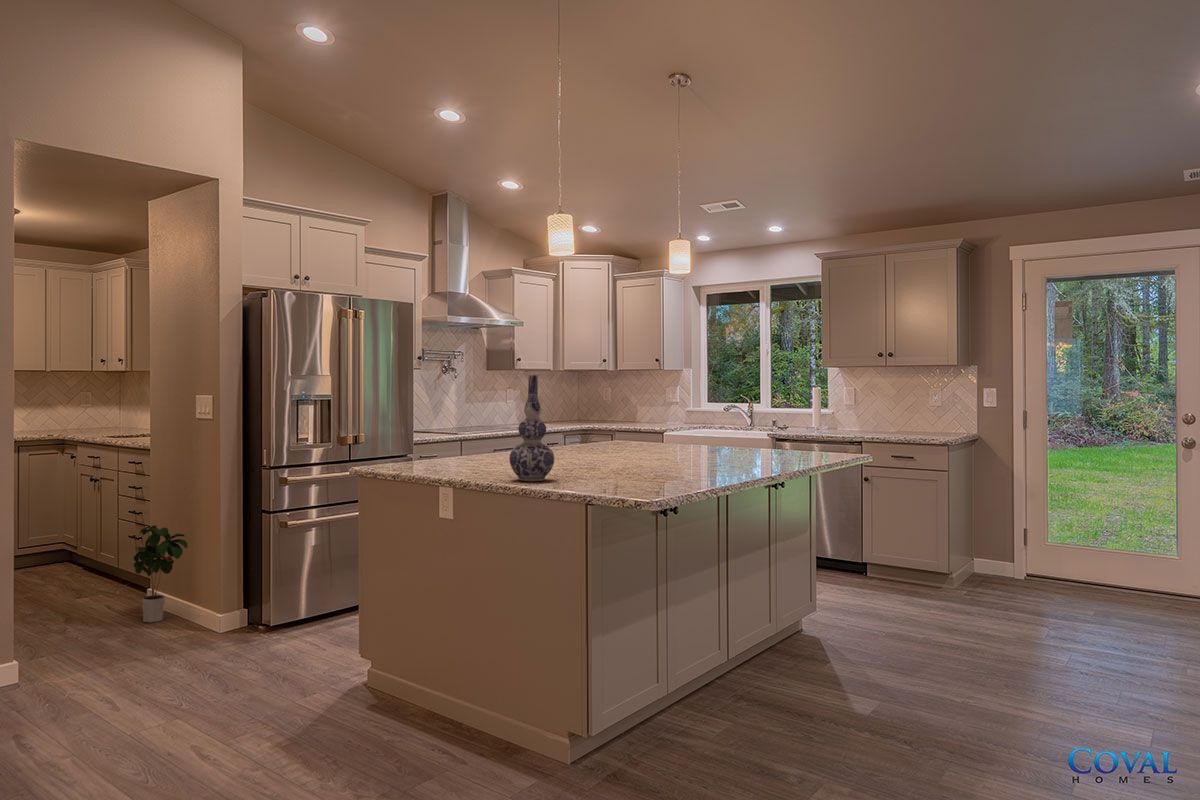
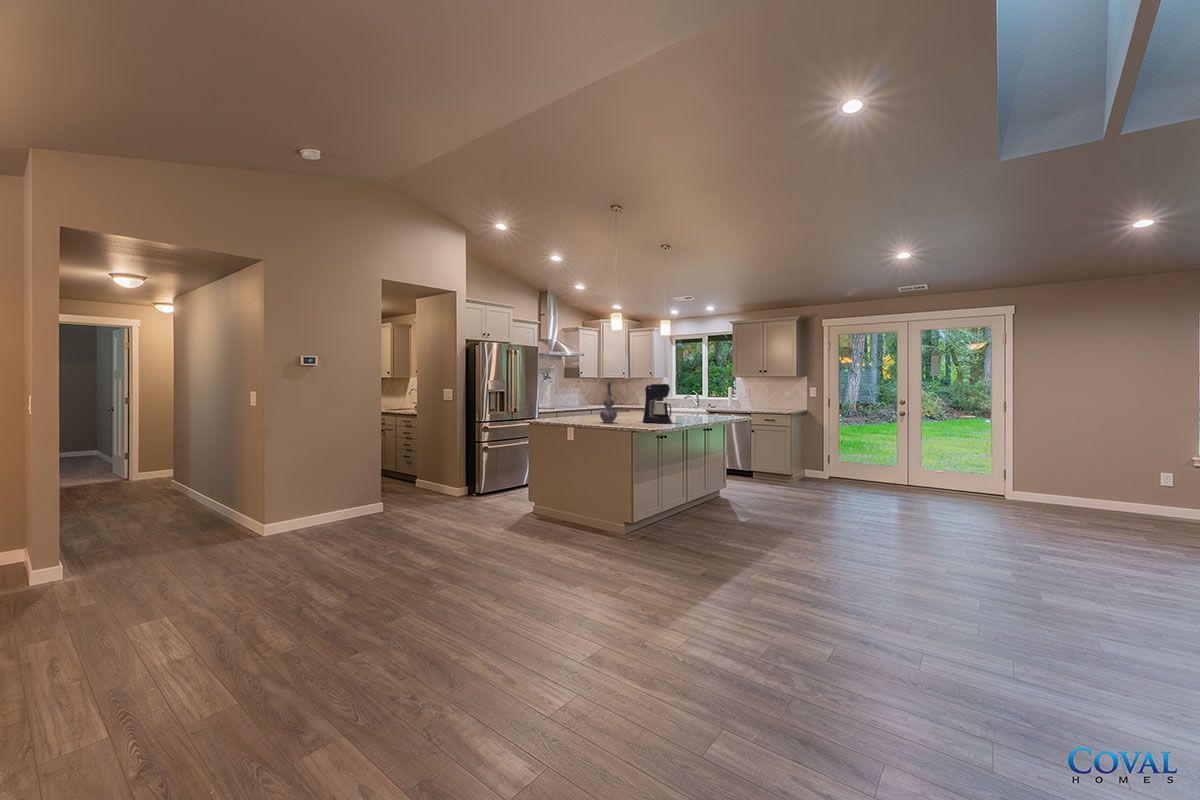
coffee maker: none [622,380,696,480] -> present [643,384,672,423]
potted plant: present [134,525,188,622] -> none [414,449,441,492]

